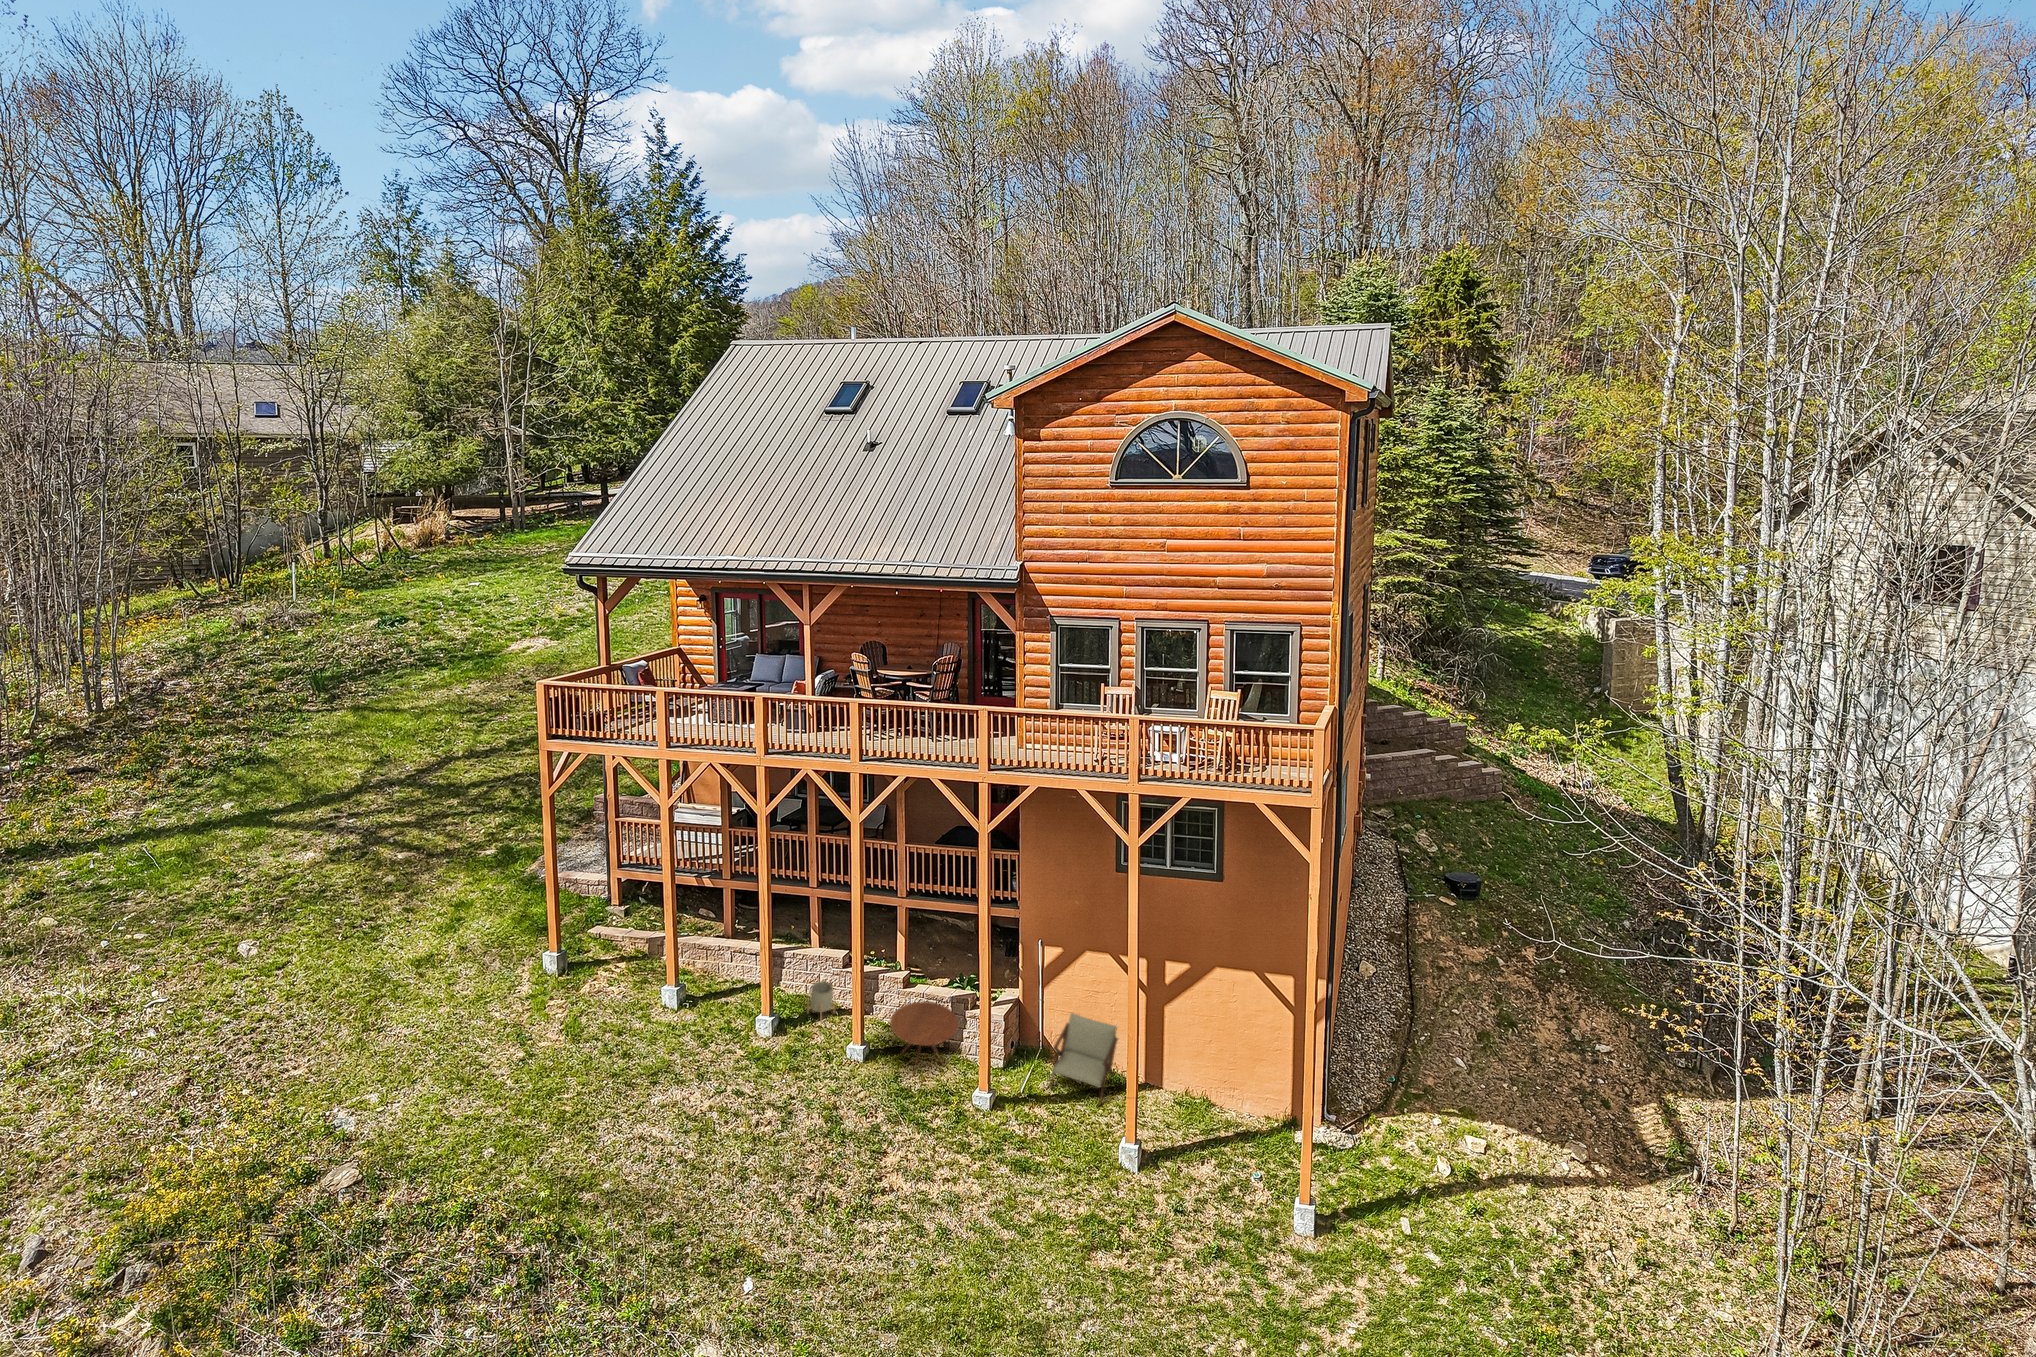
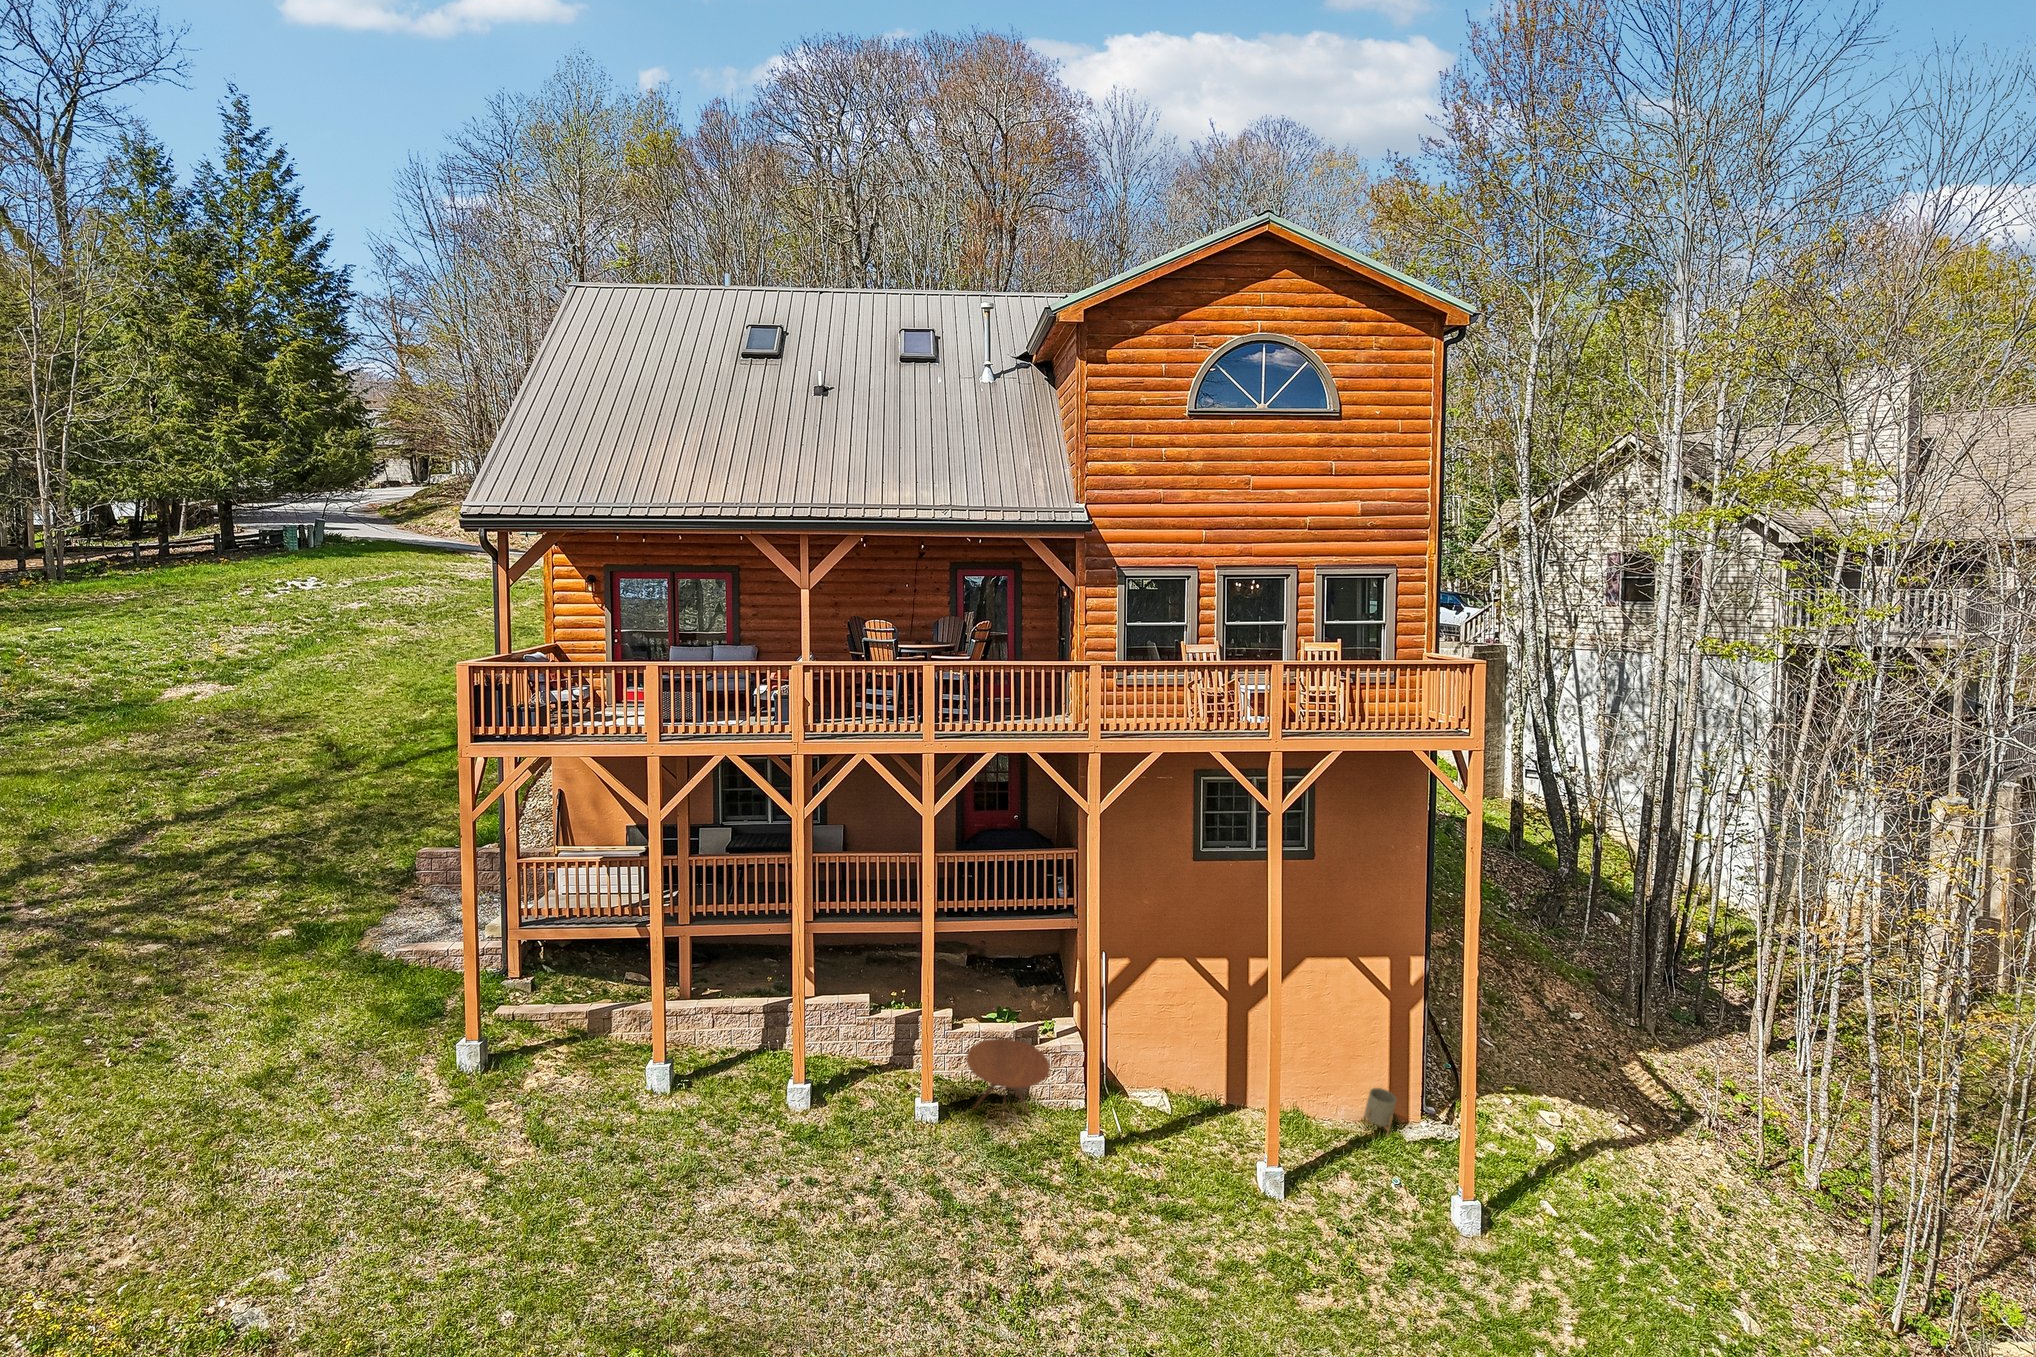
planter: present [807,981,836,1020] -> present [1364,1088,1396,1136]
lounge chair: present [1049,1013,1118,1106] -> none [1149,1029,1228,1133]

